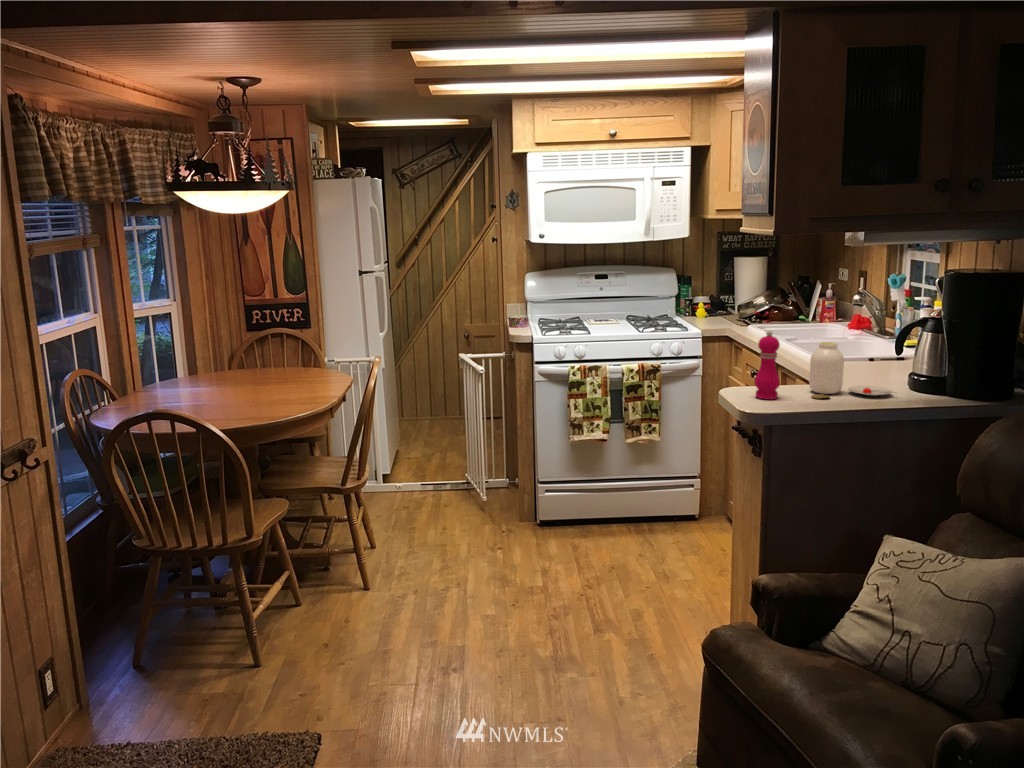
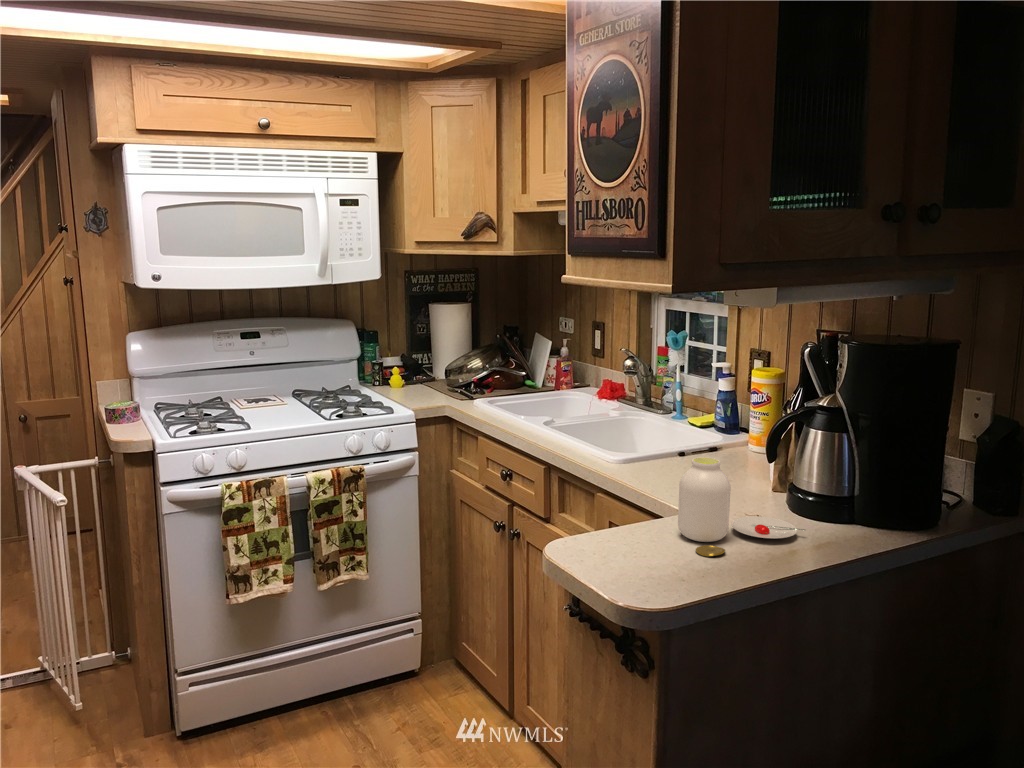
pepper mill: present [754,331,780,399] -> none [616,453,658,571]

